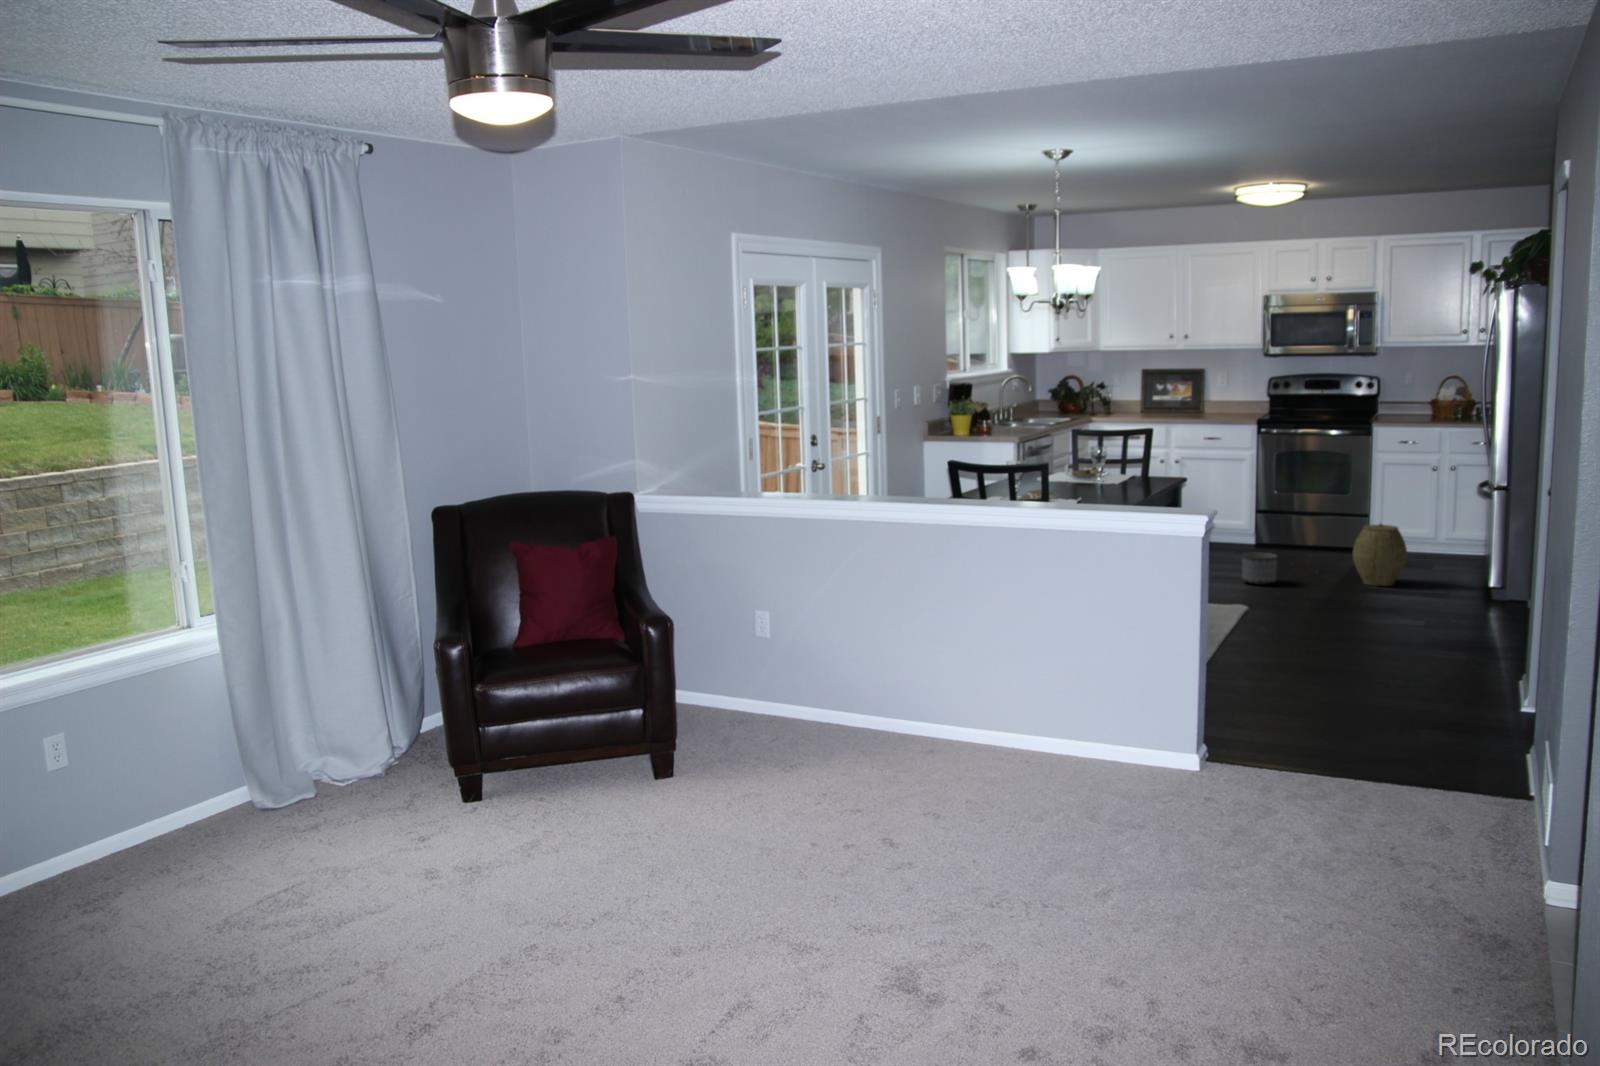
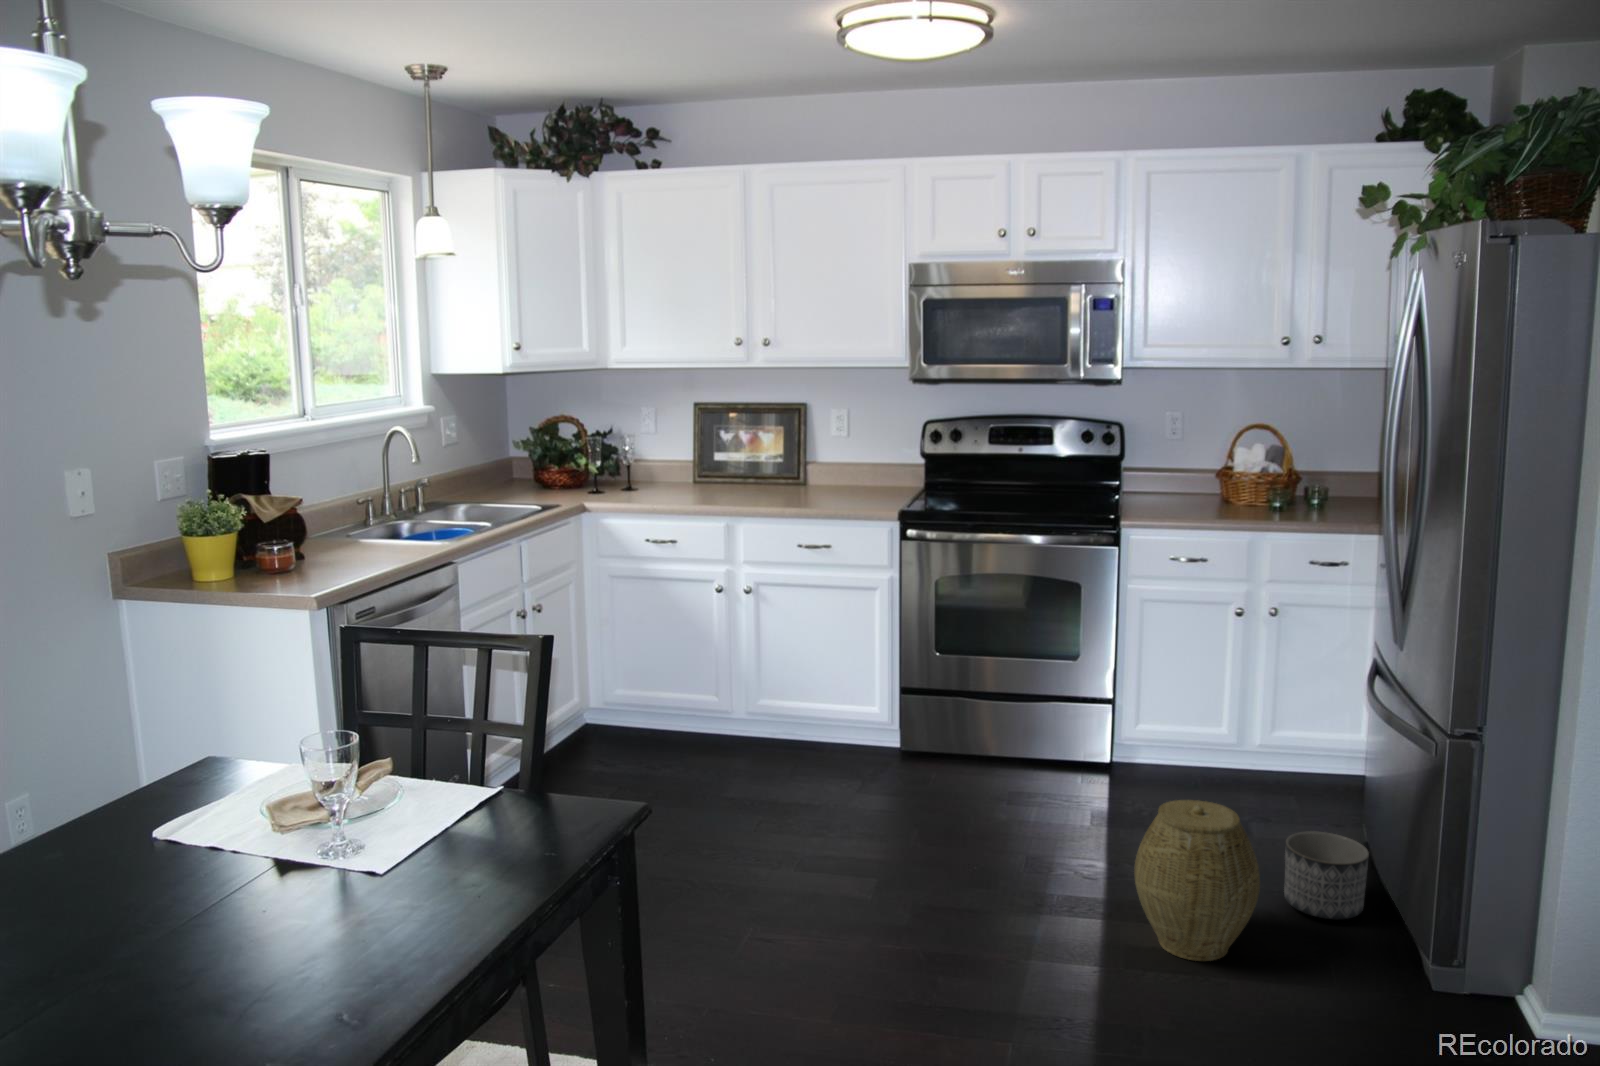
planter: present [1242,552,1278,585] -> present [1284,831,1369,920]

